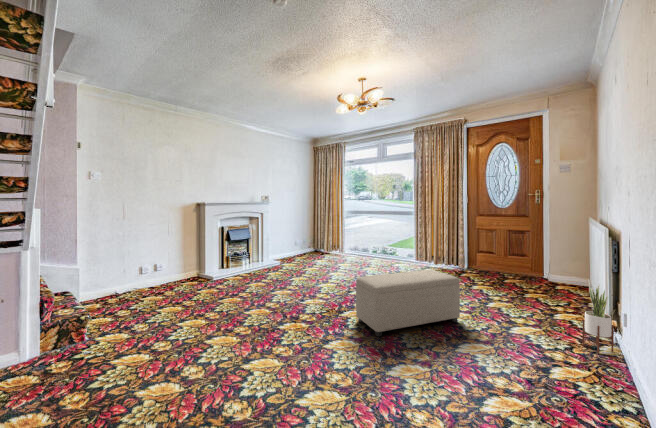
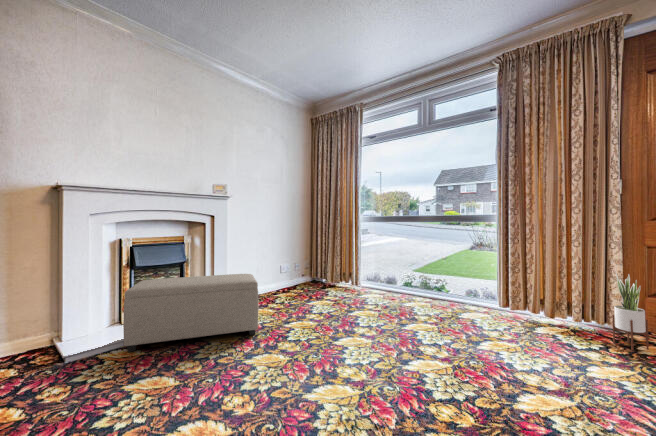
ottoman: present [356,270,460,336] -> present [123,274,259,352]

